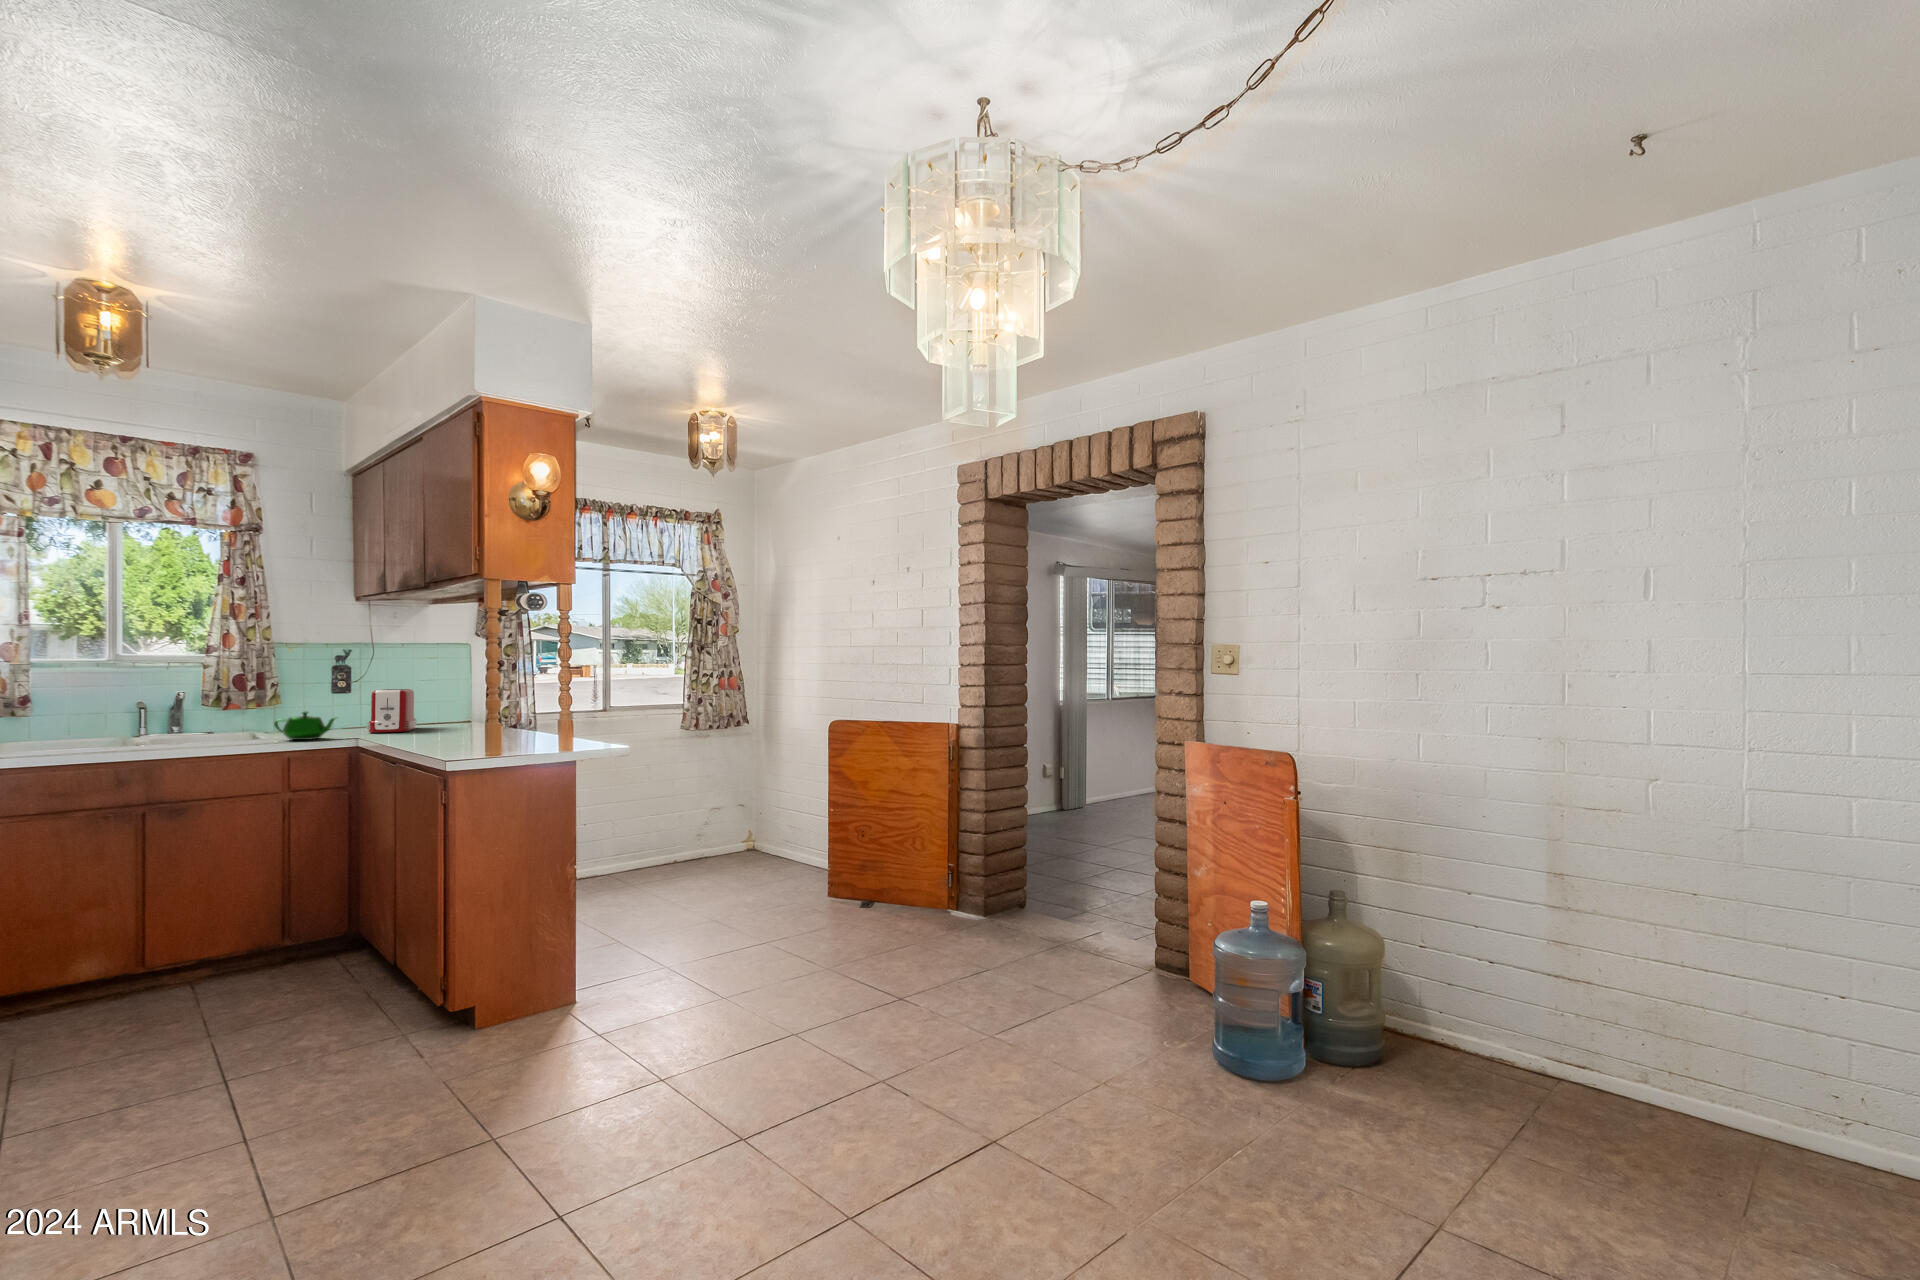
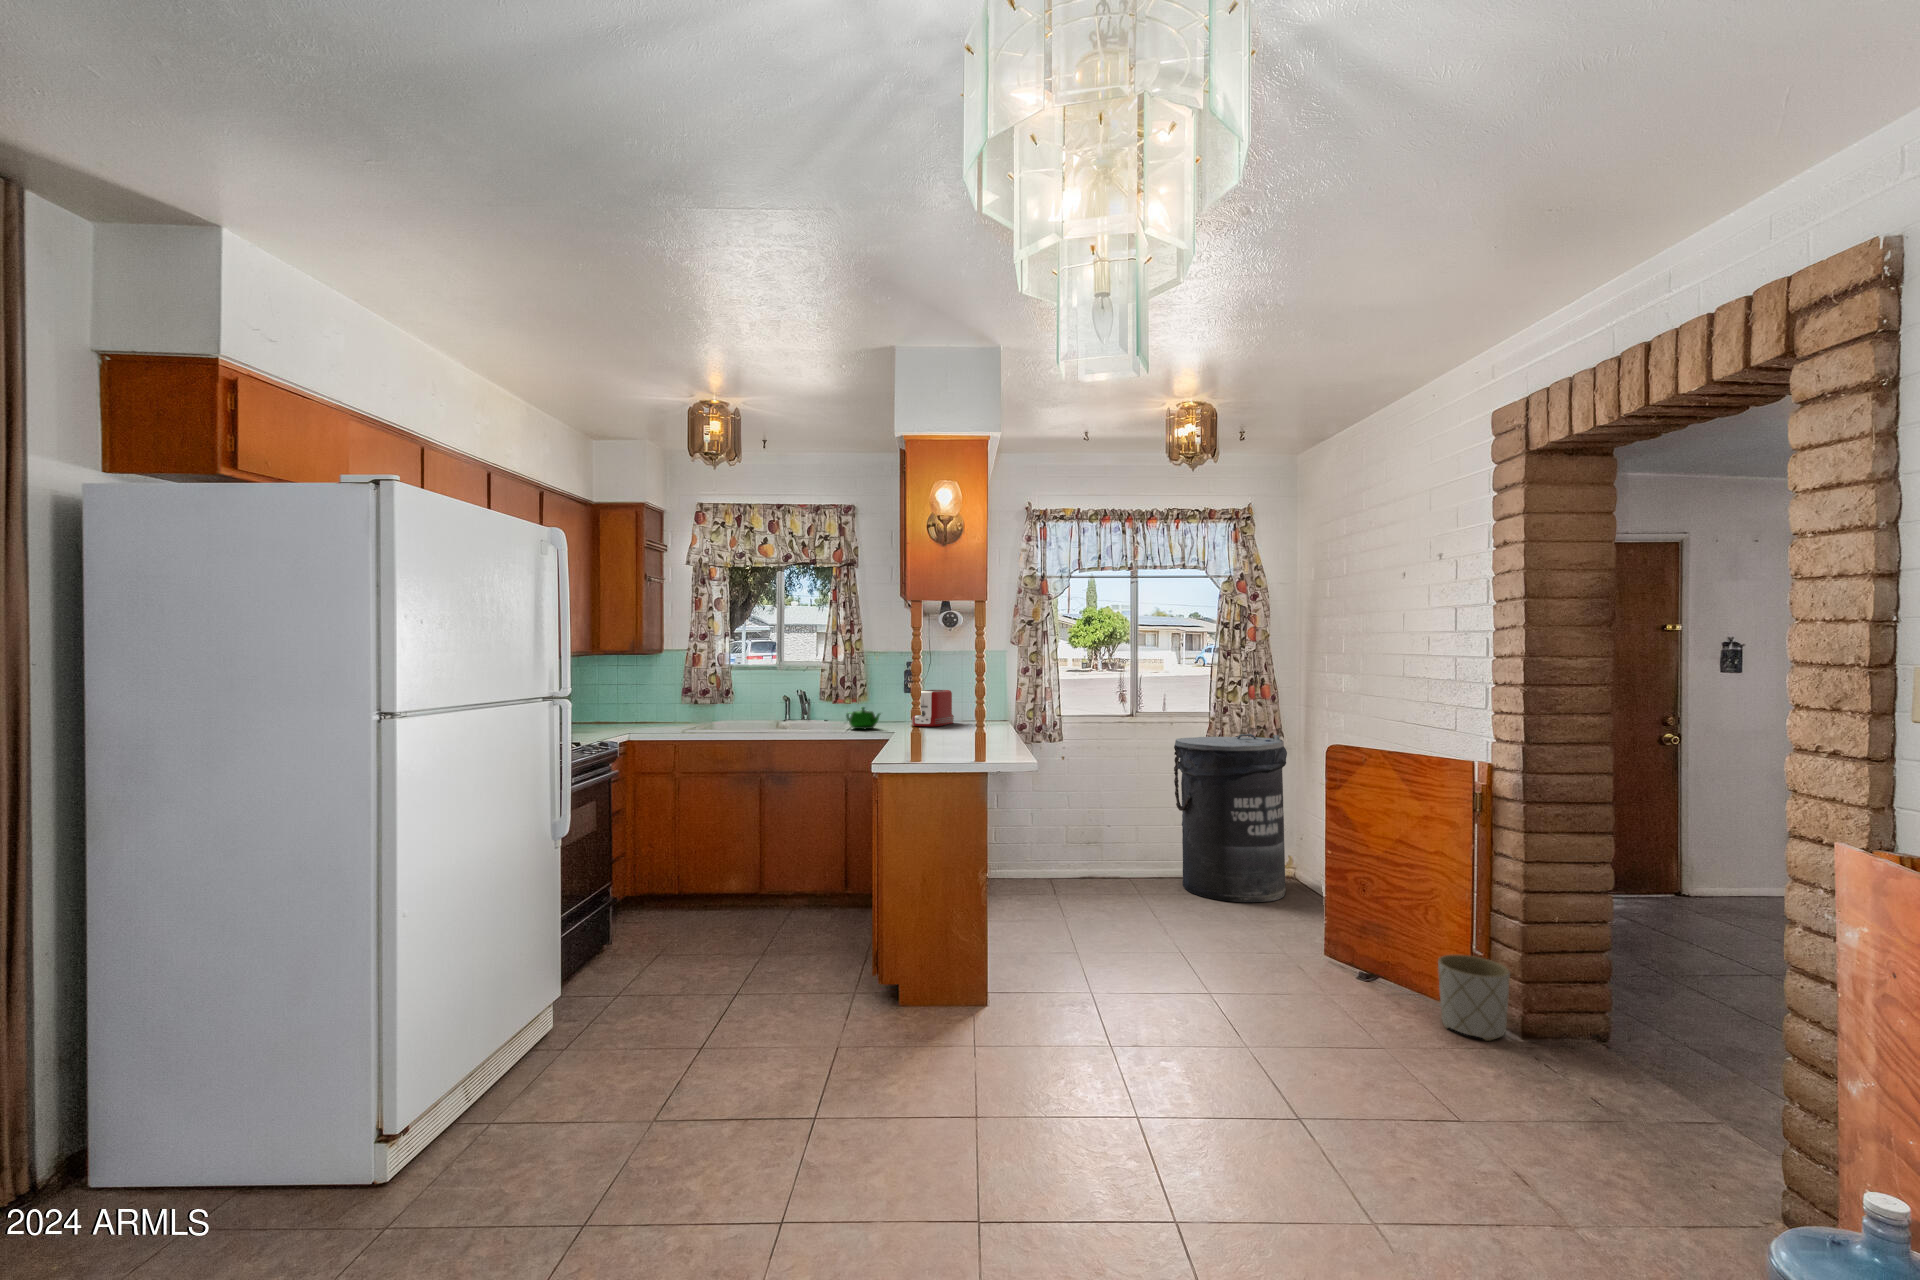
trash can: none [659,722,762,880] -> present [1174,734,1287,902]
planter: none [934,868,979,925] -> present [1438,955,1510,1041]

